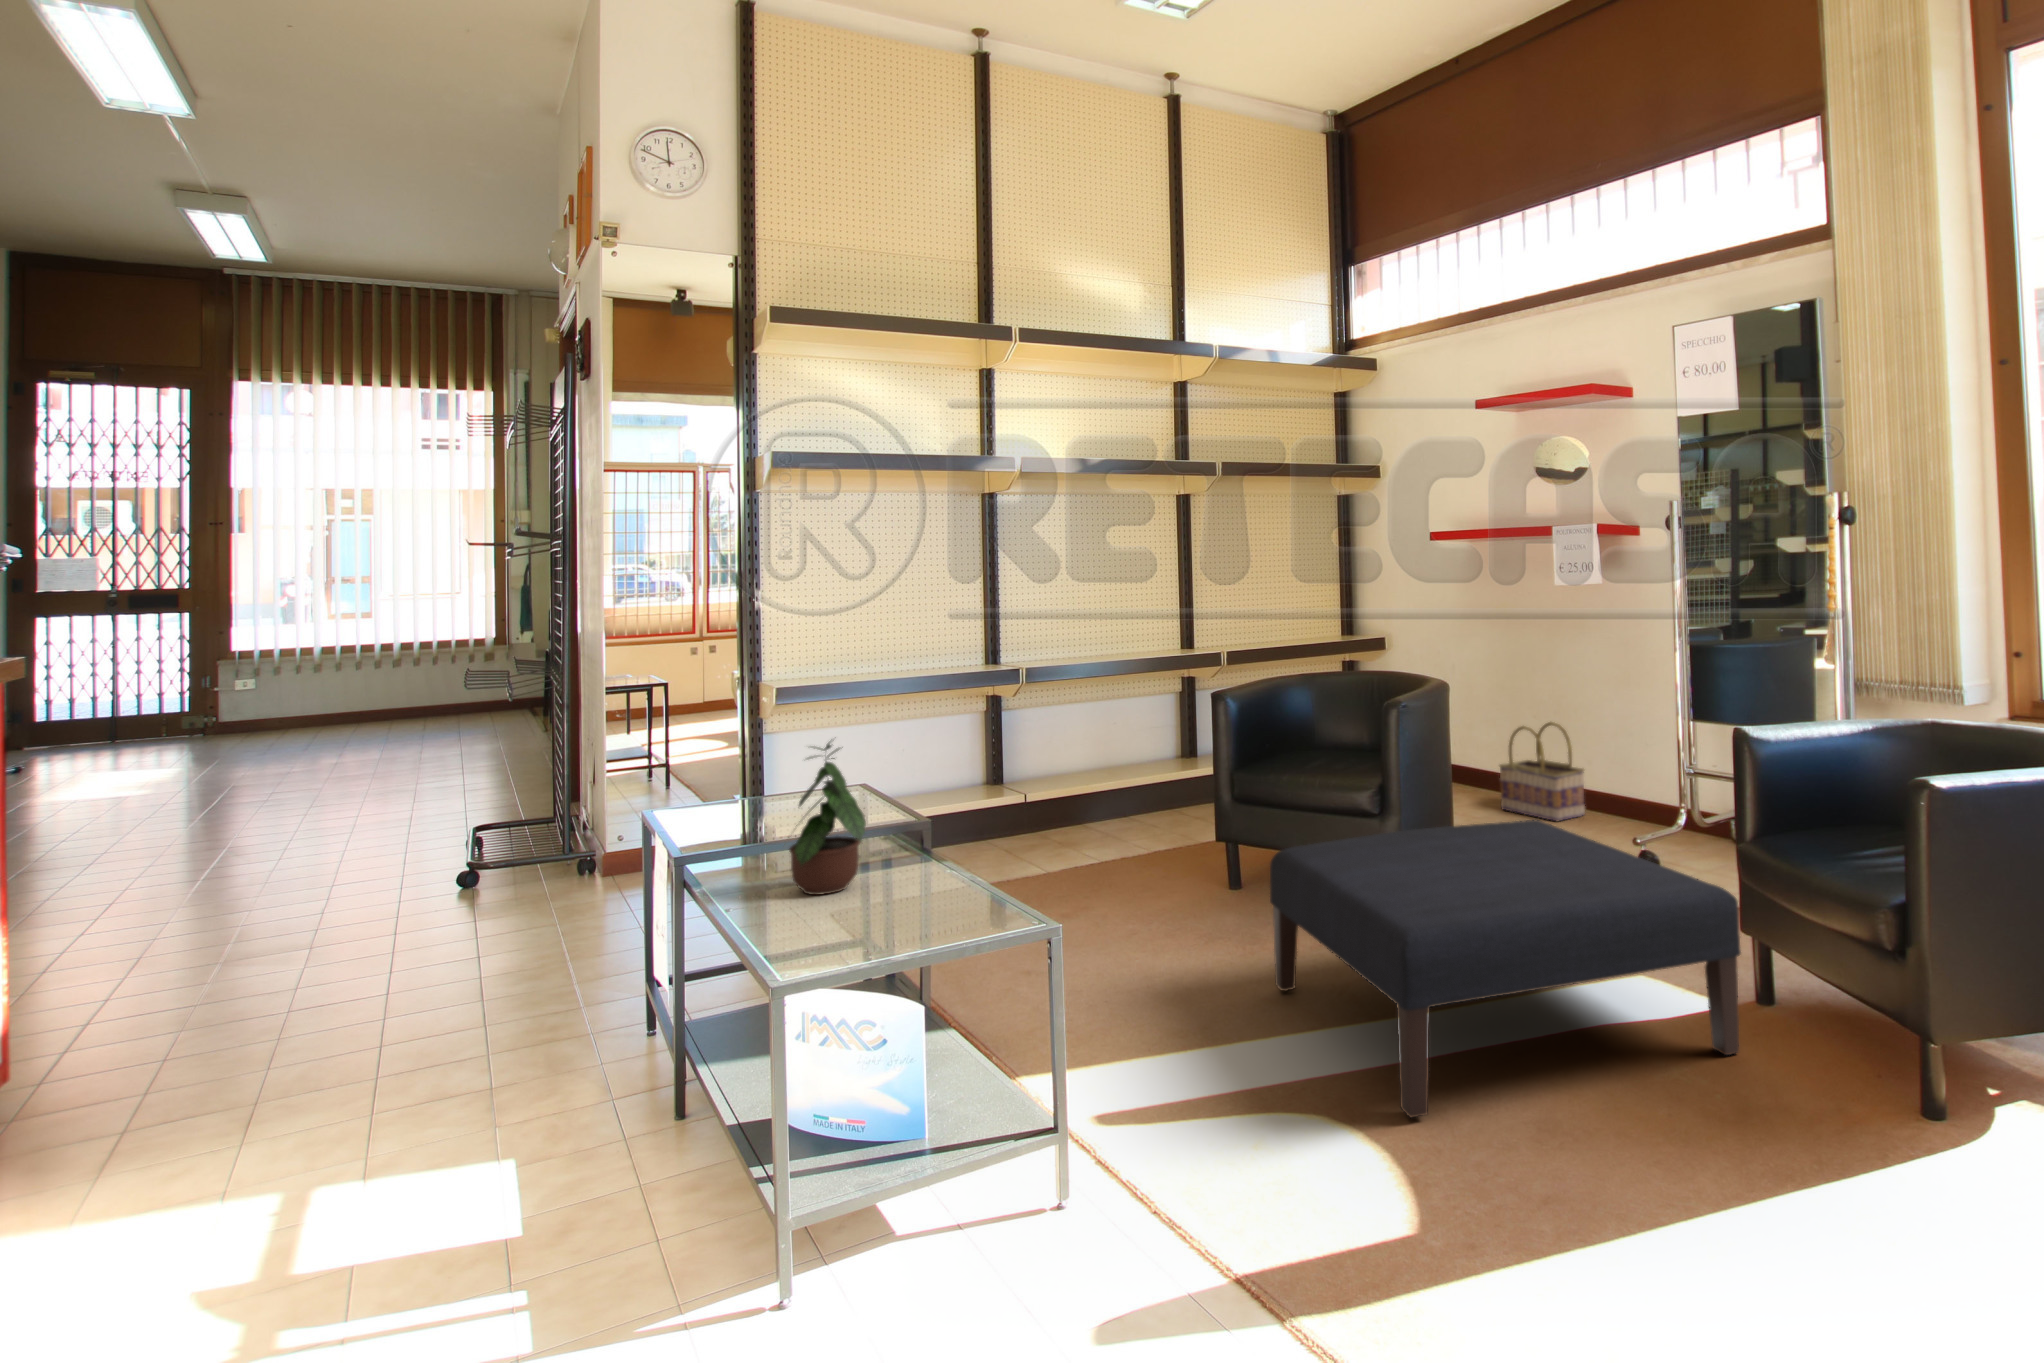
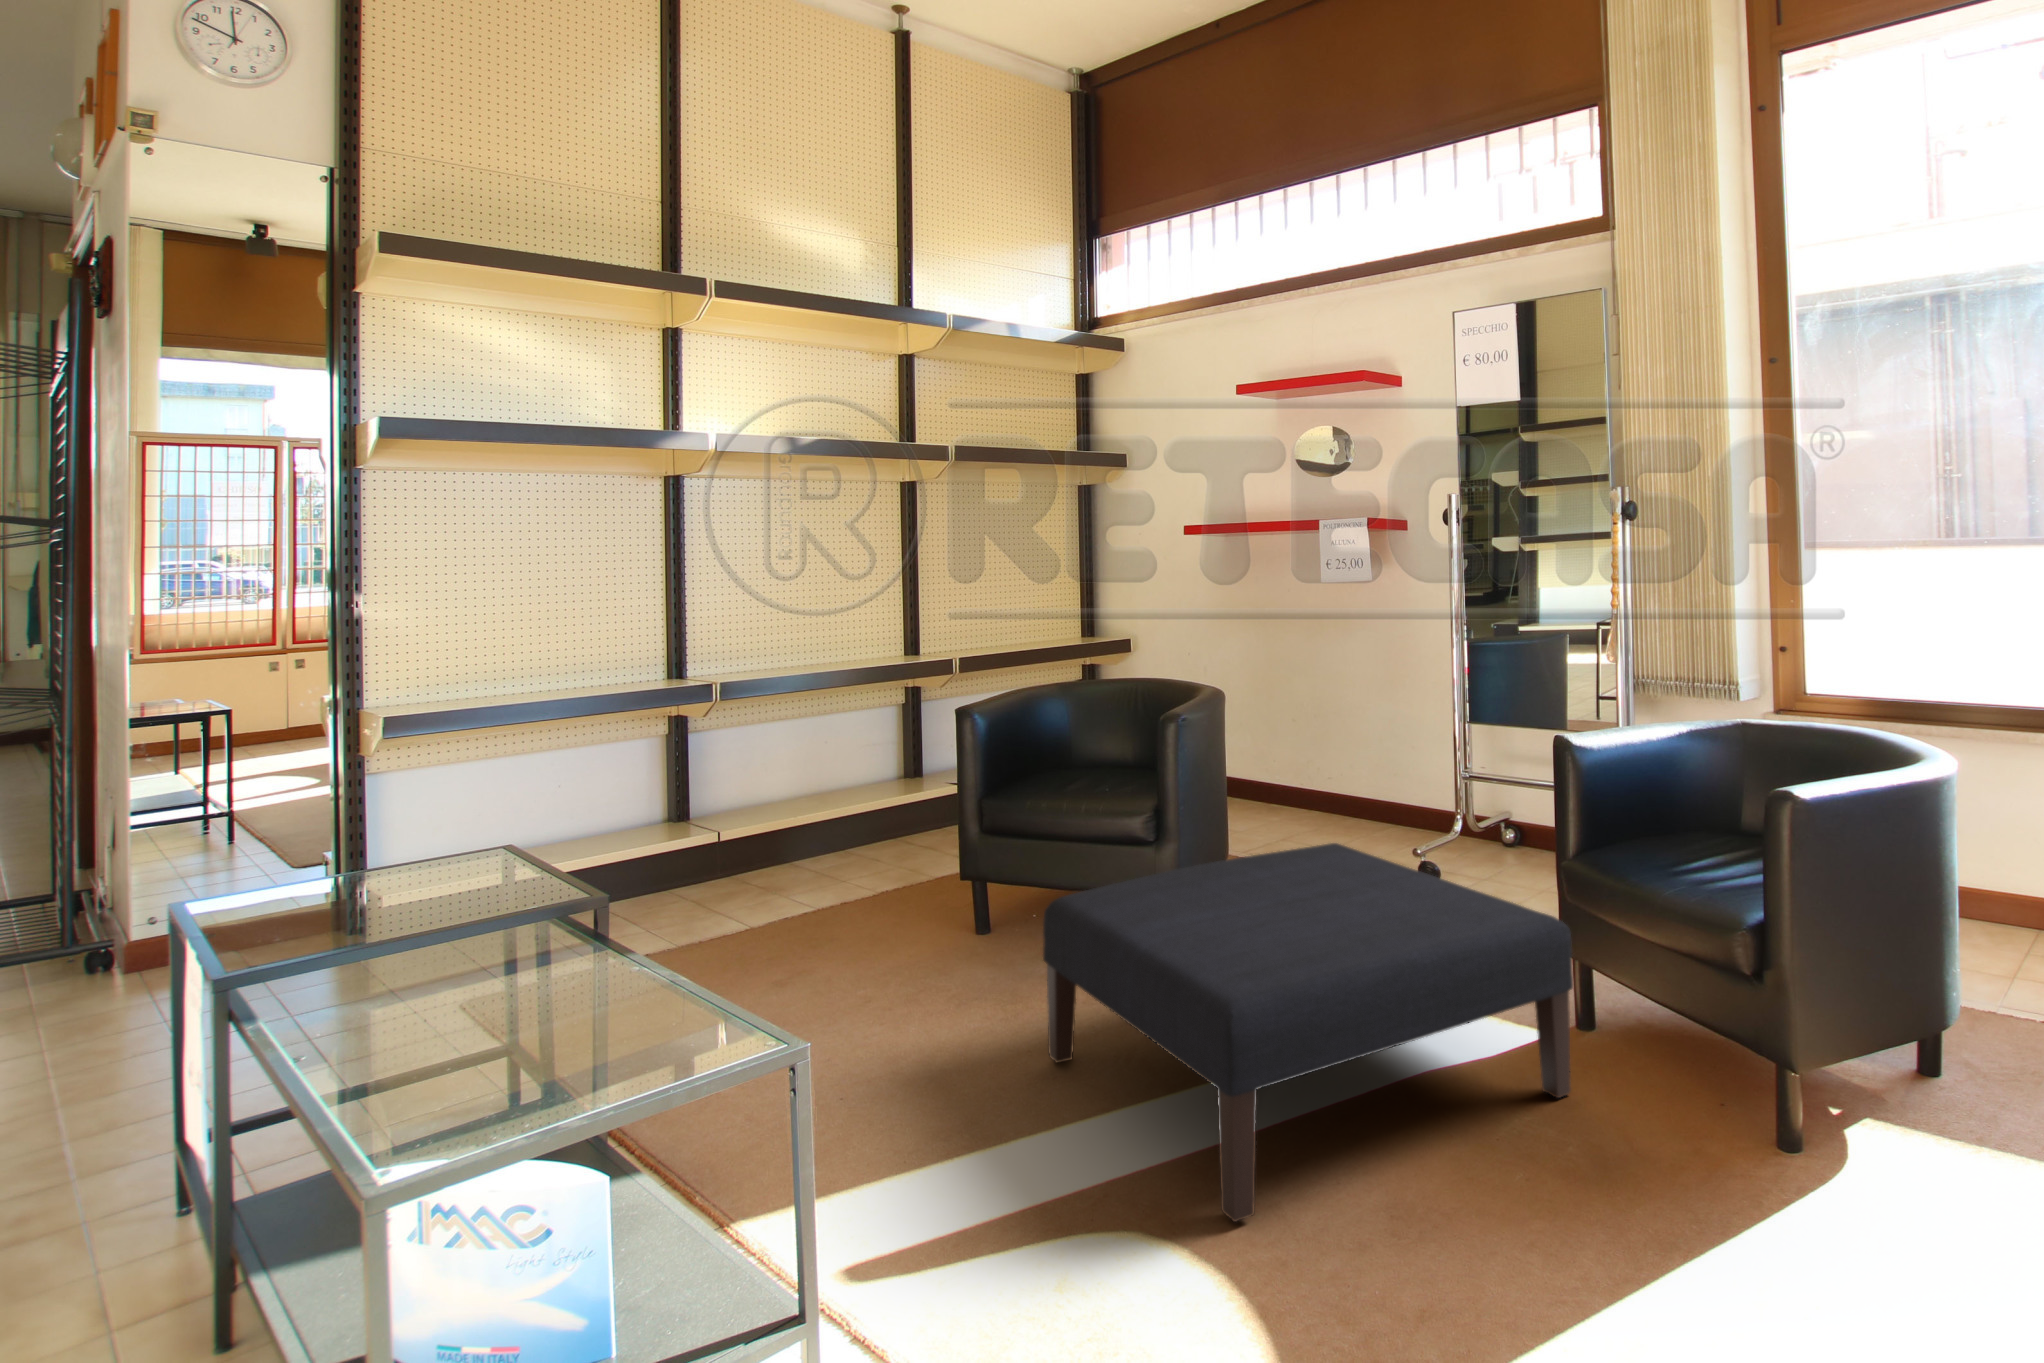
basket: present [1500,722,1585,821] -> none [1263,725,1352,830]
potted plant: present [789,741,866,895] -> none [380,801,531,1018]

